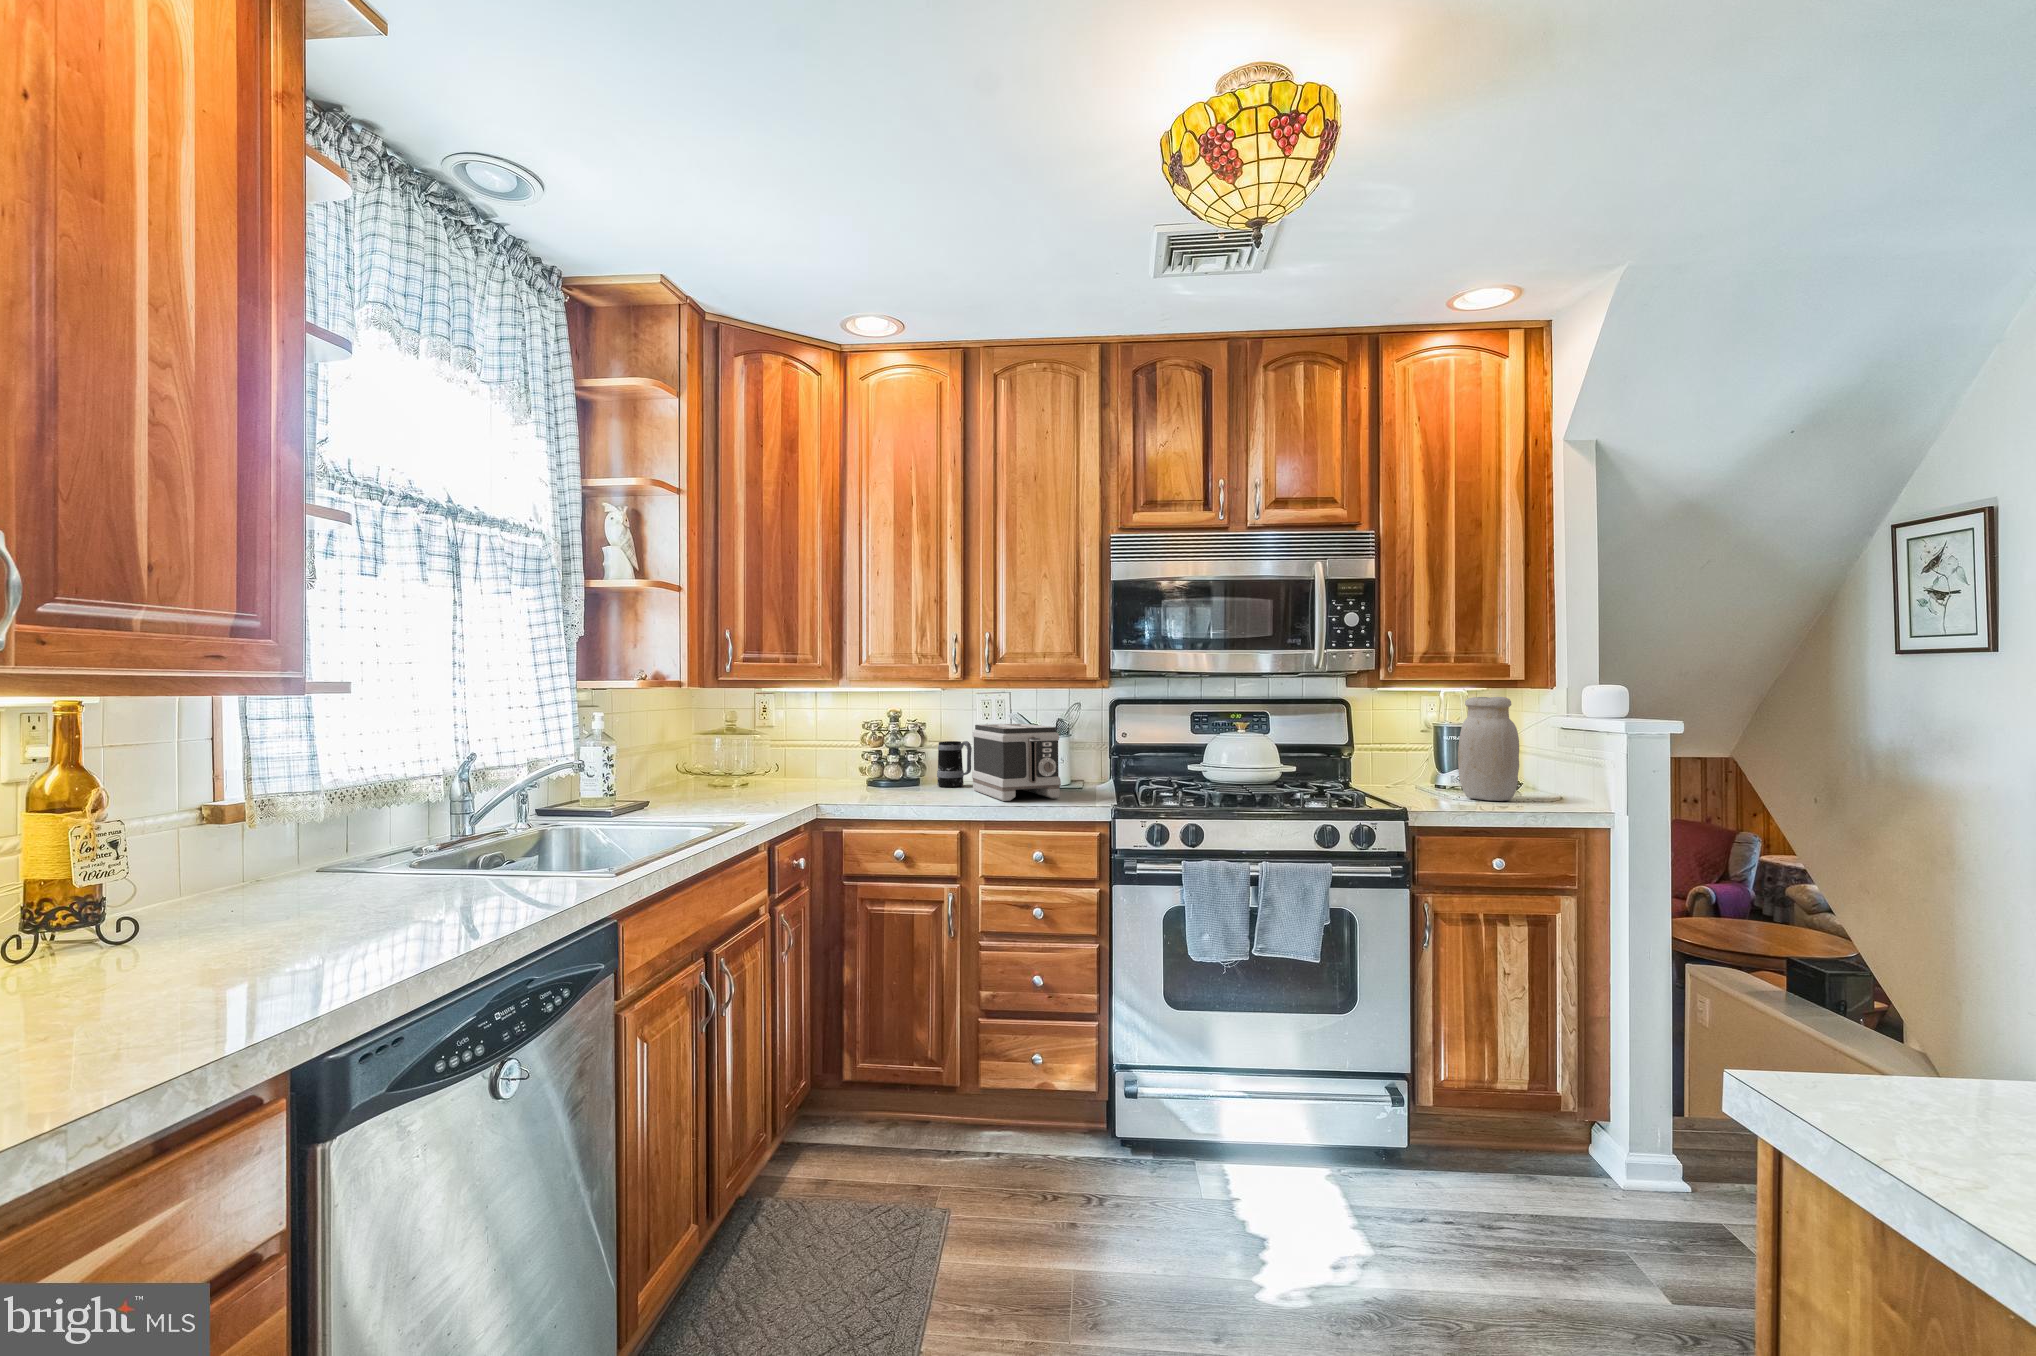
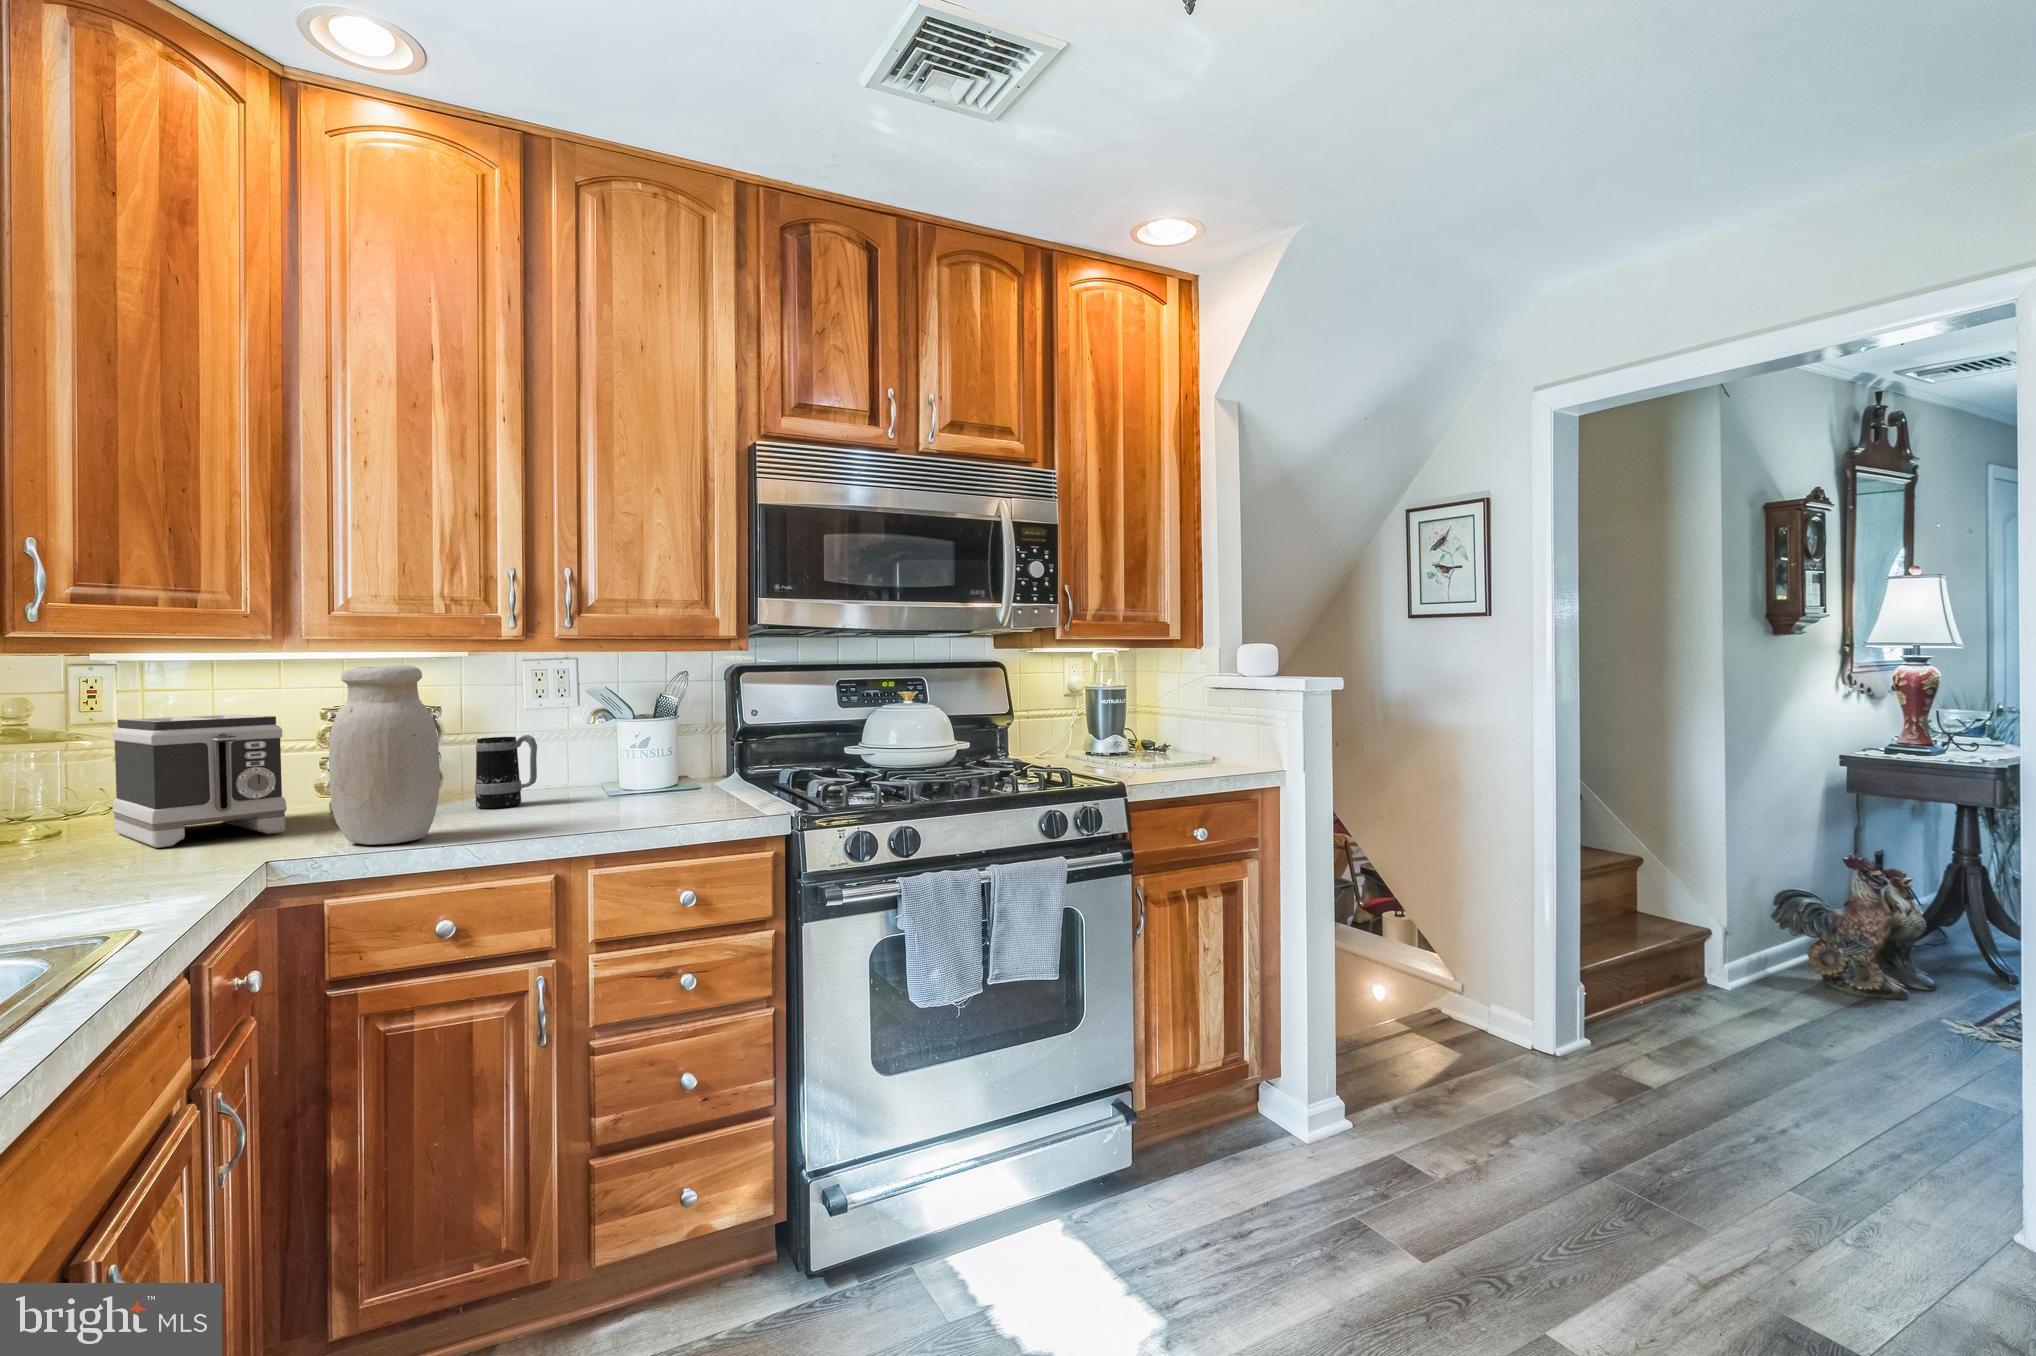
jar: present [1458,697,1519,801] -> present [329,665,440,845]
toaster: present [972,723,1061,801] -> present [112,715,287,848]

